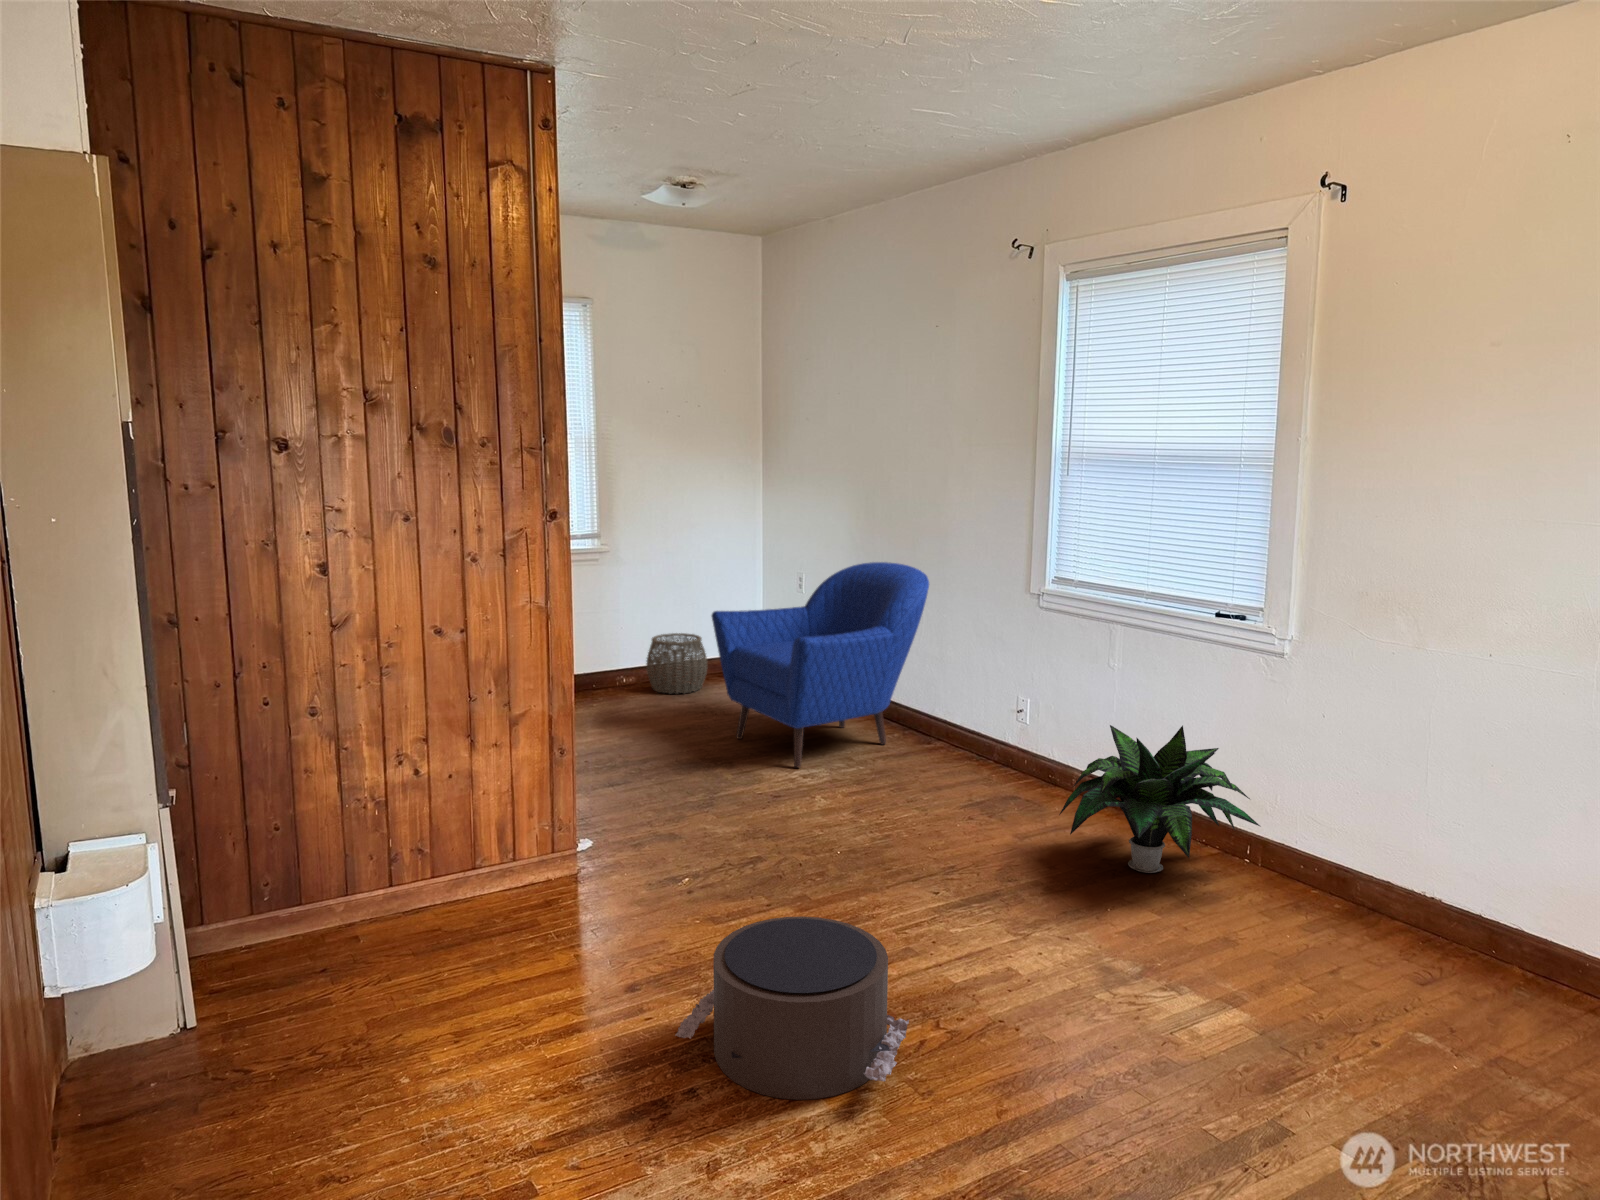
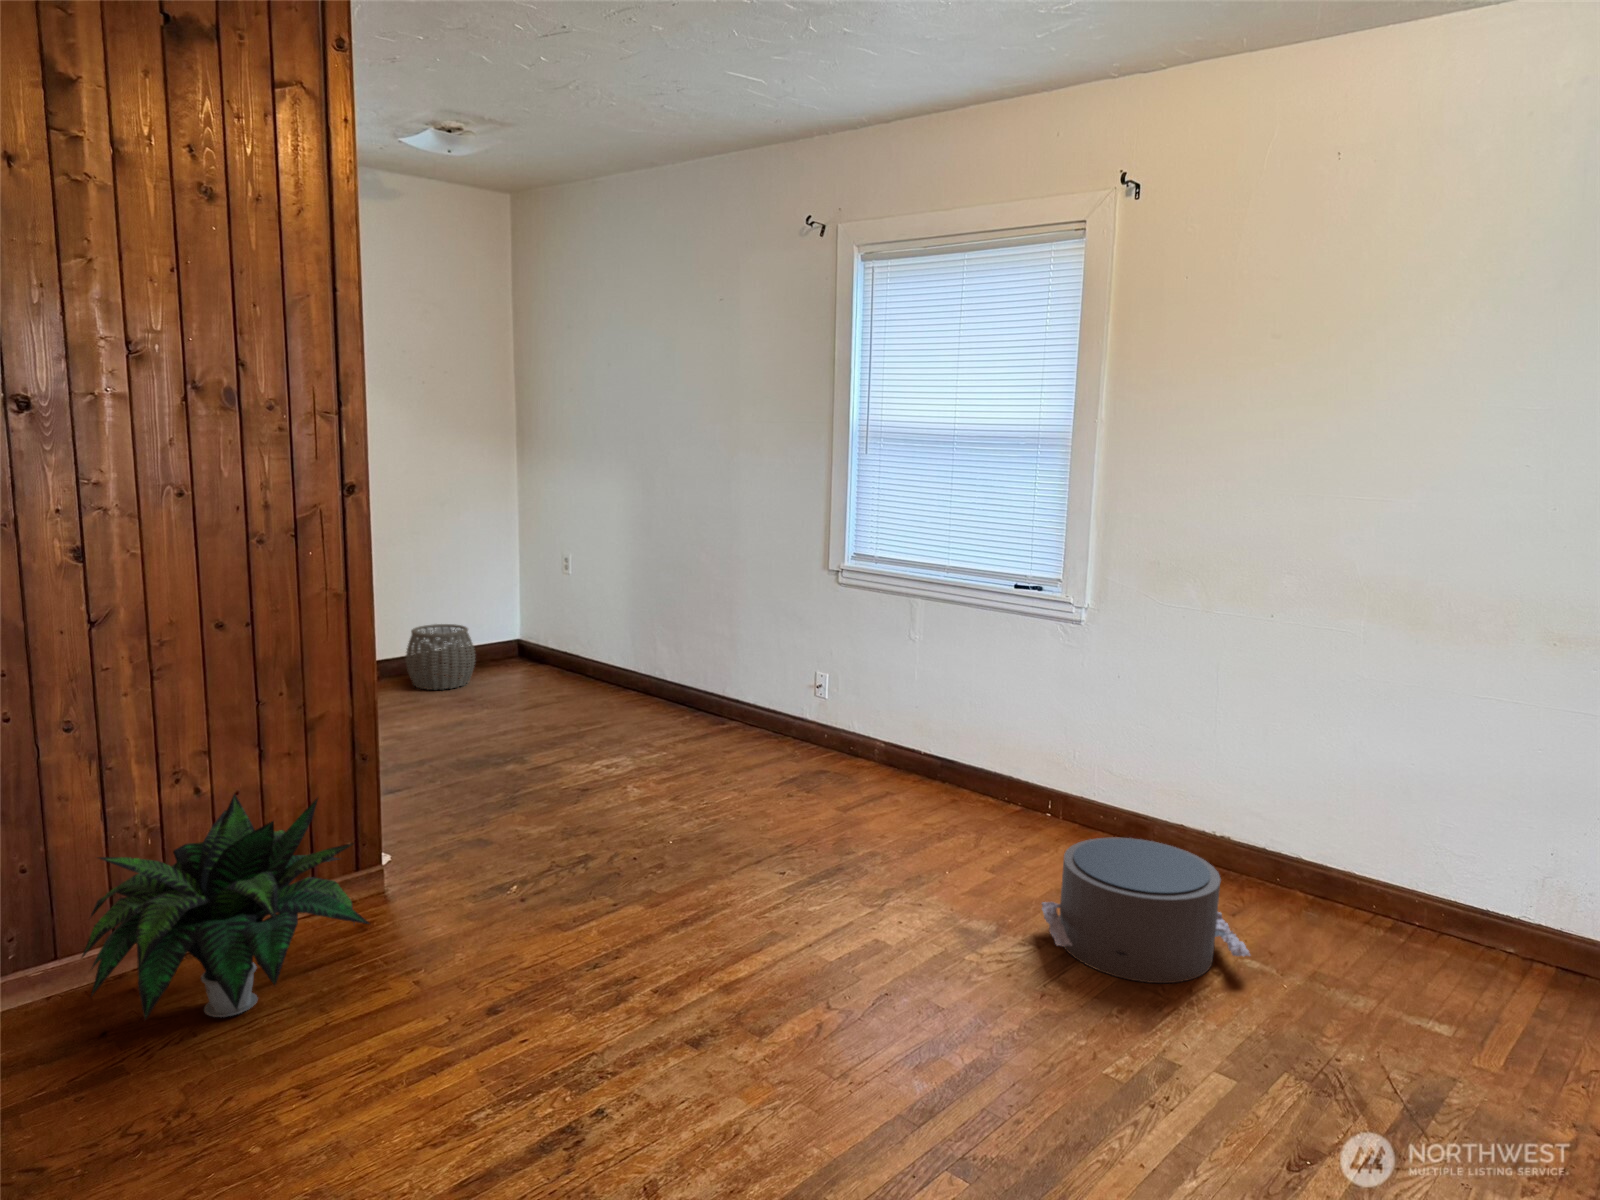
armchair: present [712,562,929,767] -> none [494,544,727,759]
potted plant: present [1059,725,1260,873] -> present [82,794,369,1021]
pouf: present [675,916,909,1100] -> present [1042,837,1250,983]

